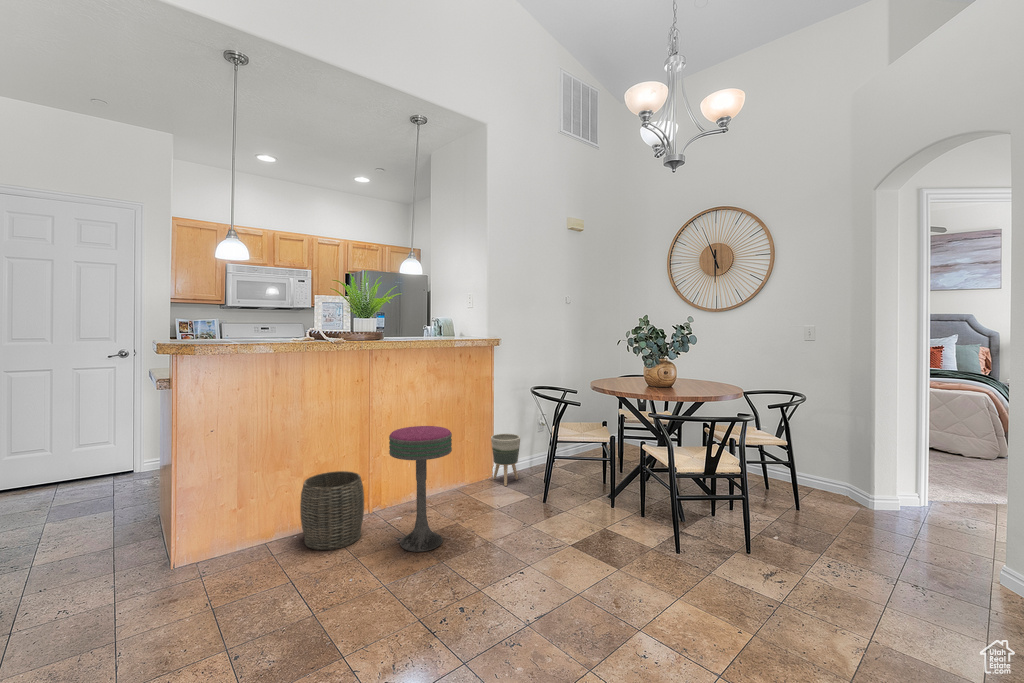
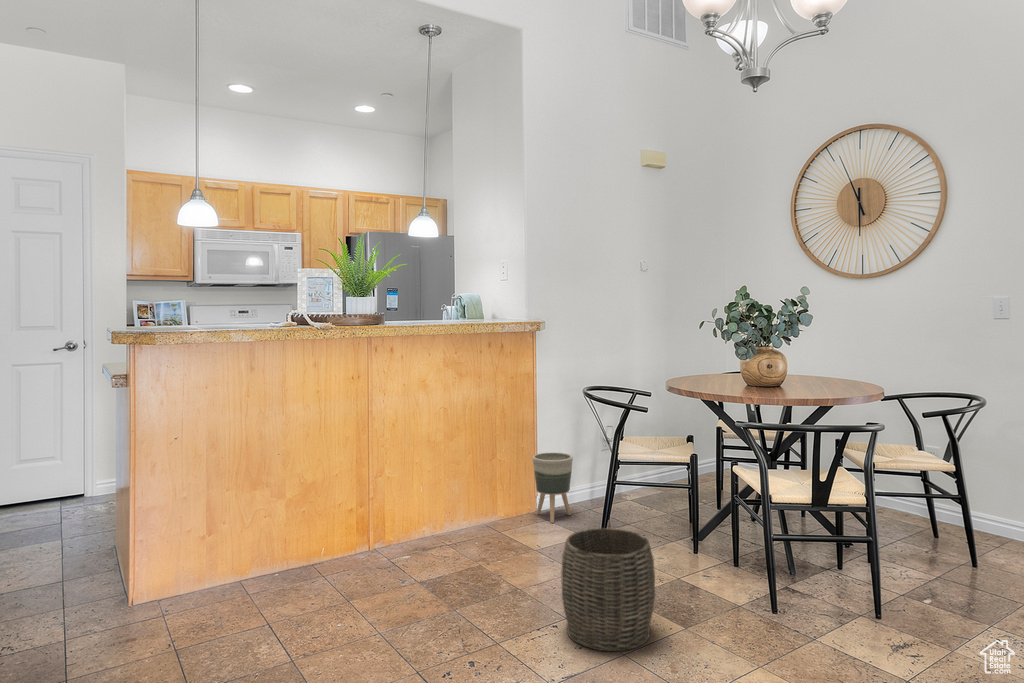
bar stool: present [389,426,452,552] -> none [388,437,469,597]
woven basket: present [300,471,364,550] -> present [561,528,655,651]

